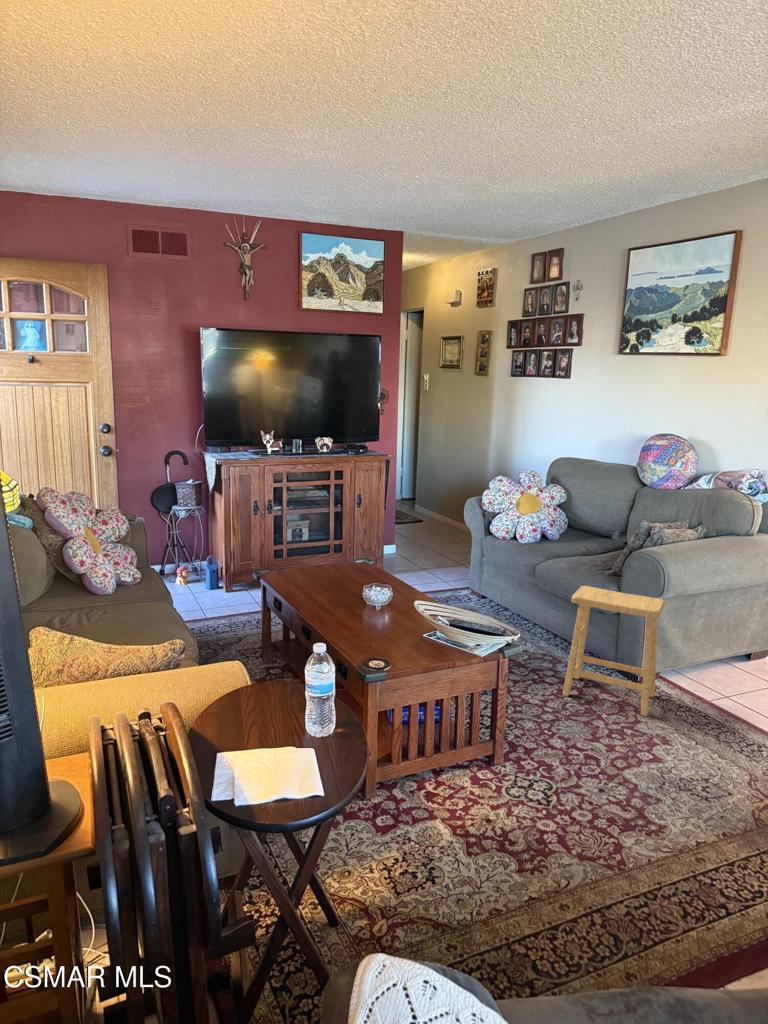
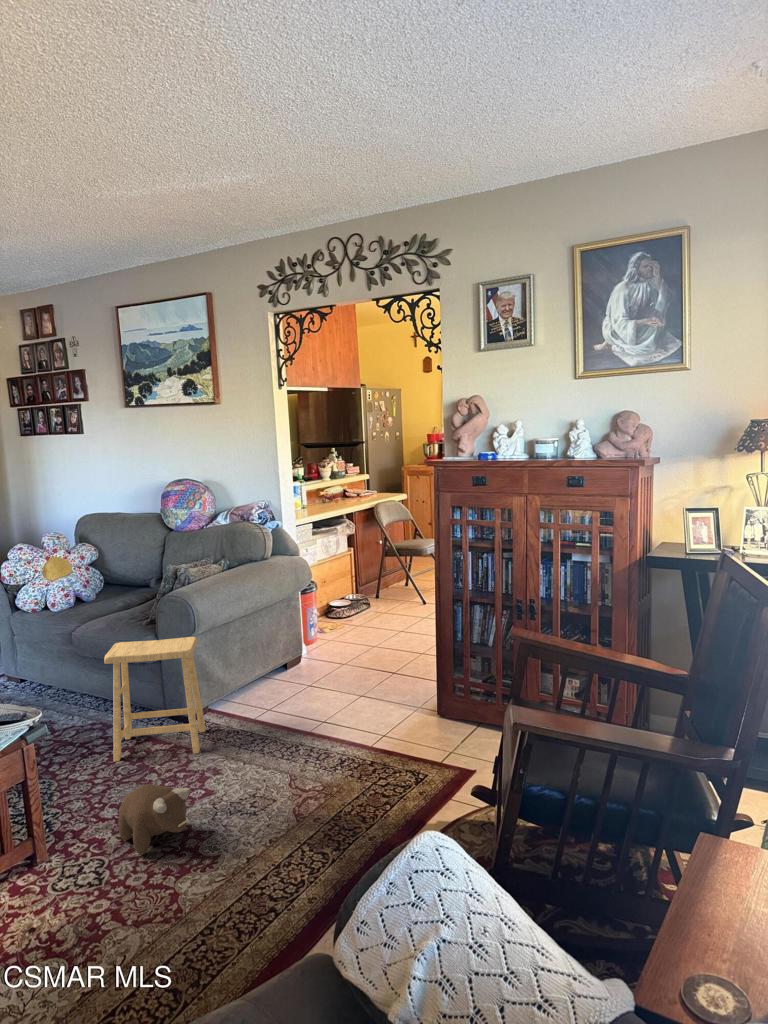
plush toy: none [568,729,646,794] -> present [118,784,190,855]

